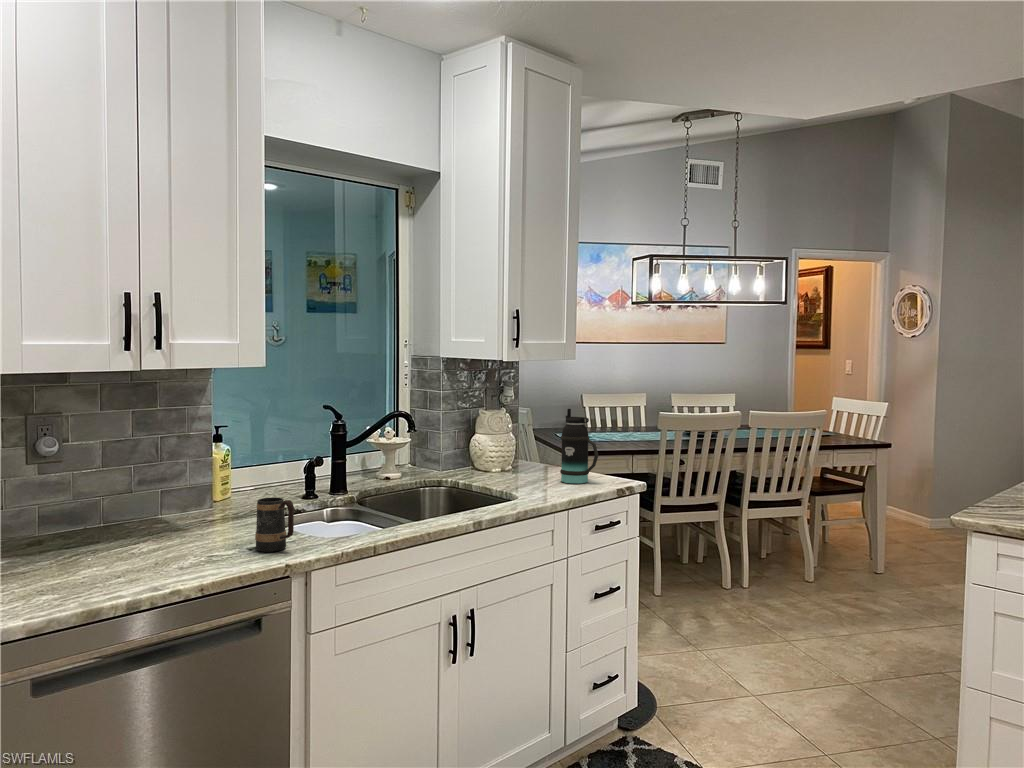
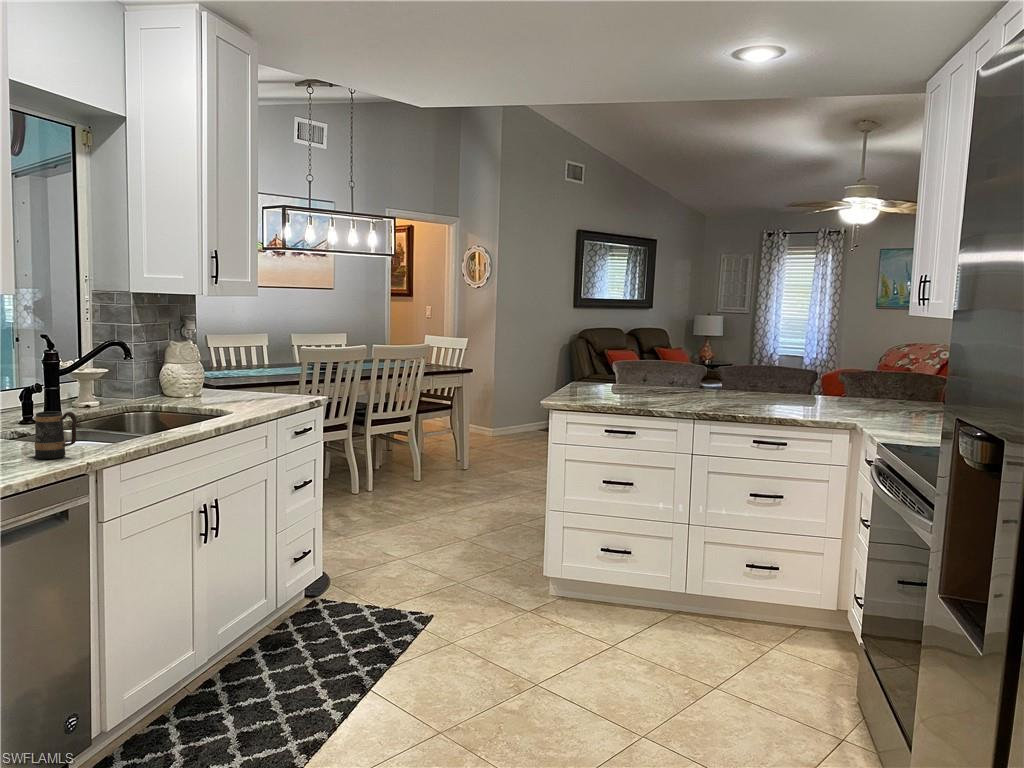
bottle: present [560,409,598,484] -> none [257,338,291,400]

